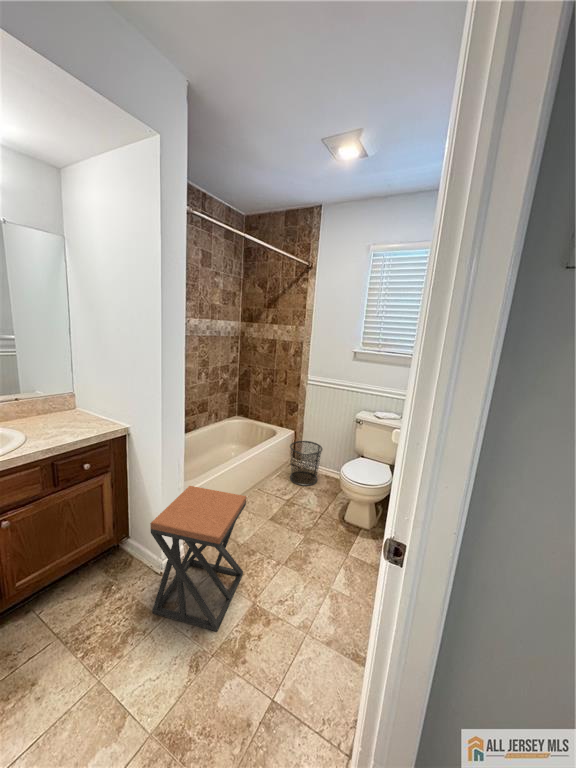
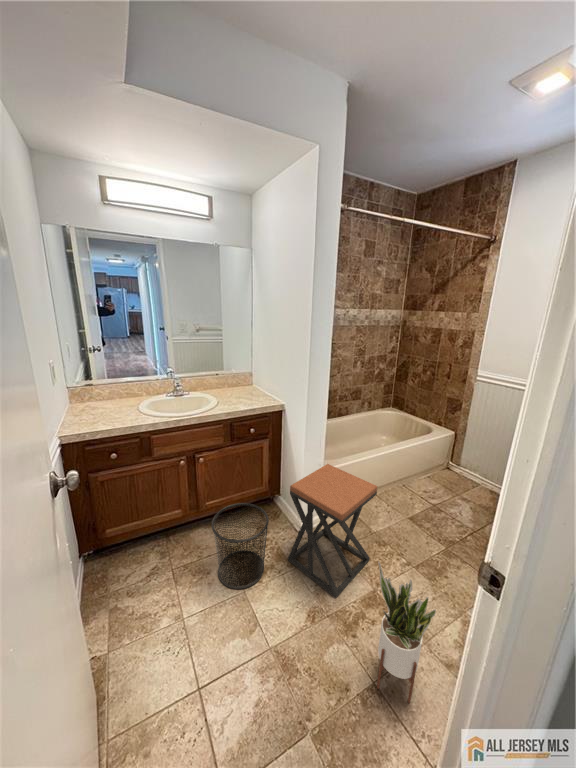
waste bin: present [290,441,322,486] -> present [211,503,269,589]
potted plant: none [267,573,324,706] -> present [377,561,436,703]

